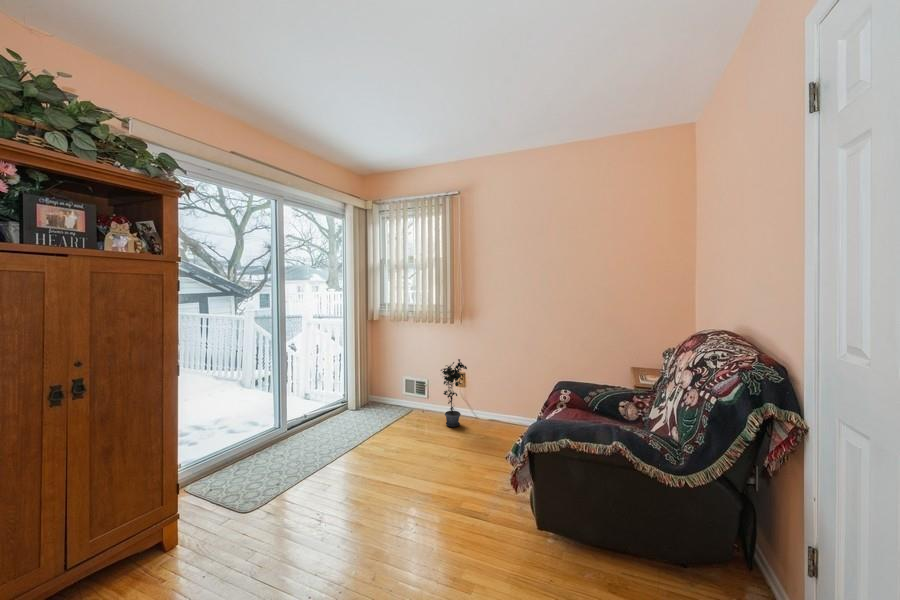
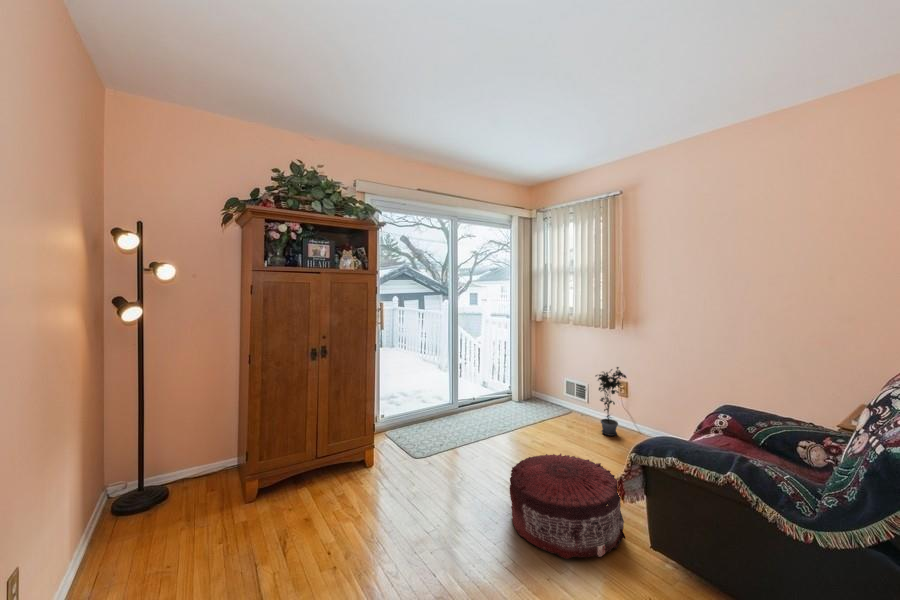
pouf: none [387,457,509,574] -> present [510,454,625,559]

